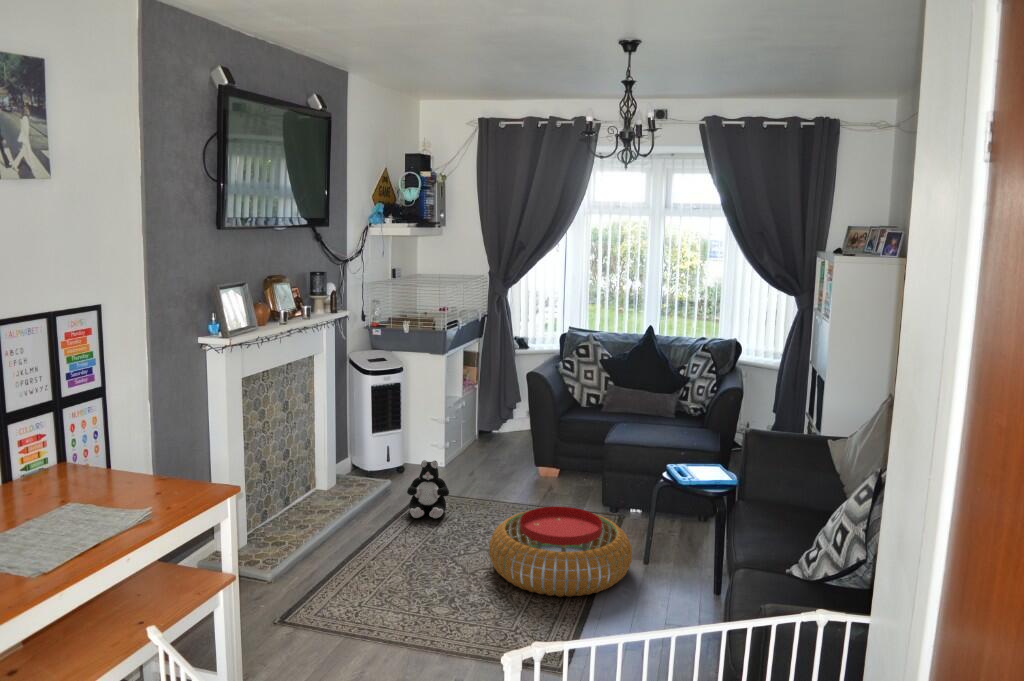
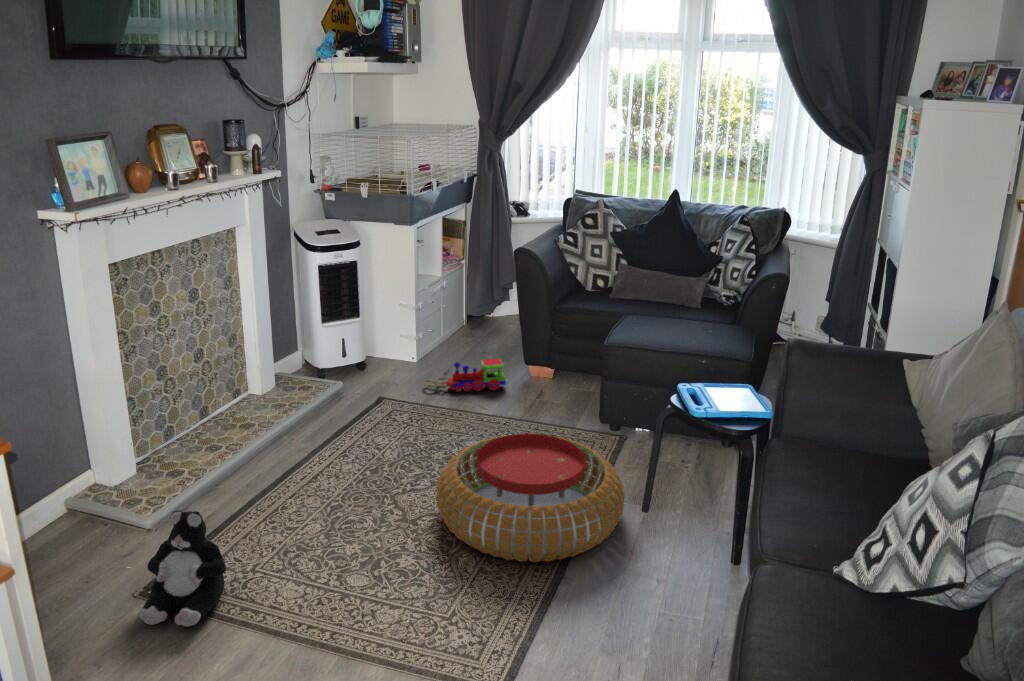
plush toy: present [407,460,449,518] -> present [138,510,226,627]
toy train: none [454,461,522,488] -> present [423,359,506,392]

